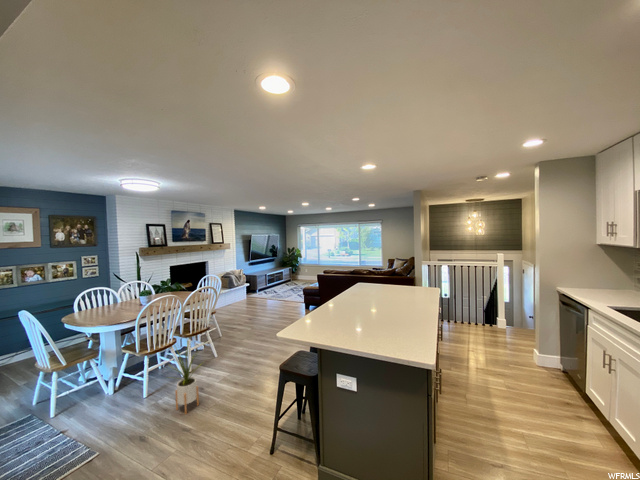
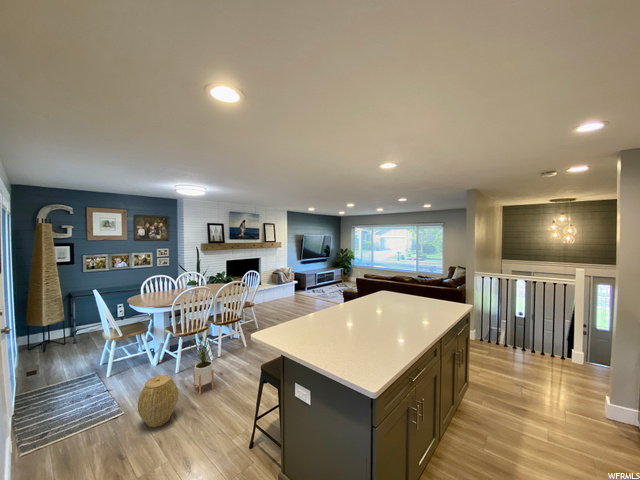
woven basket: none [125,399,170,459] -> present [138,375,178,428]

